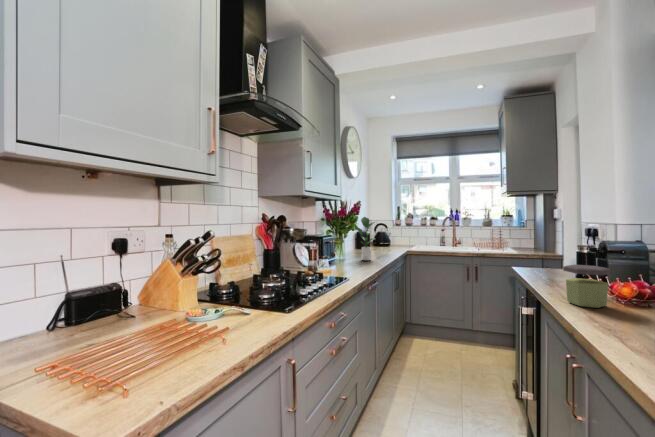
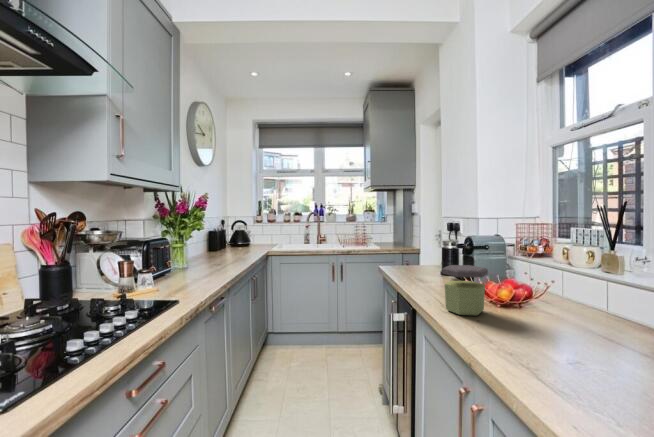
potted plant: present [356,217,374,261] -> none [199,212,228,269]

